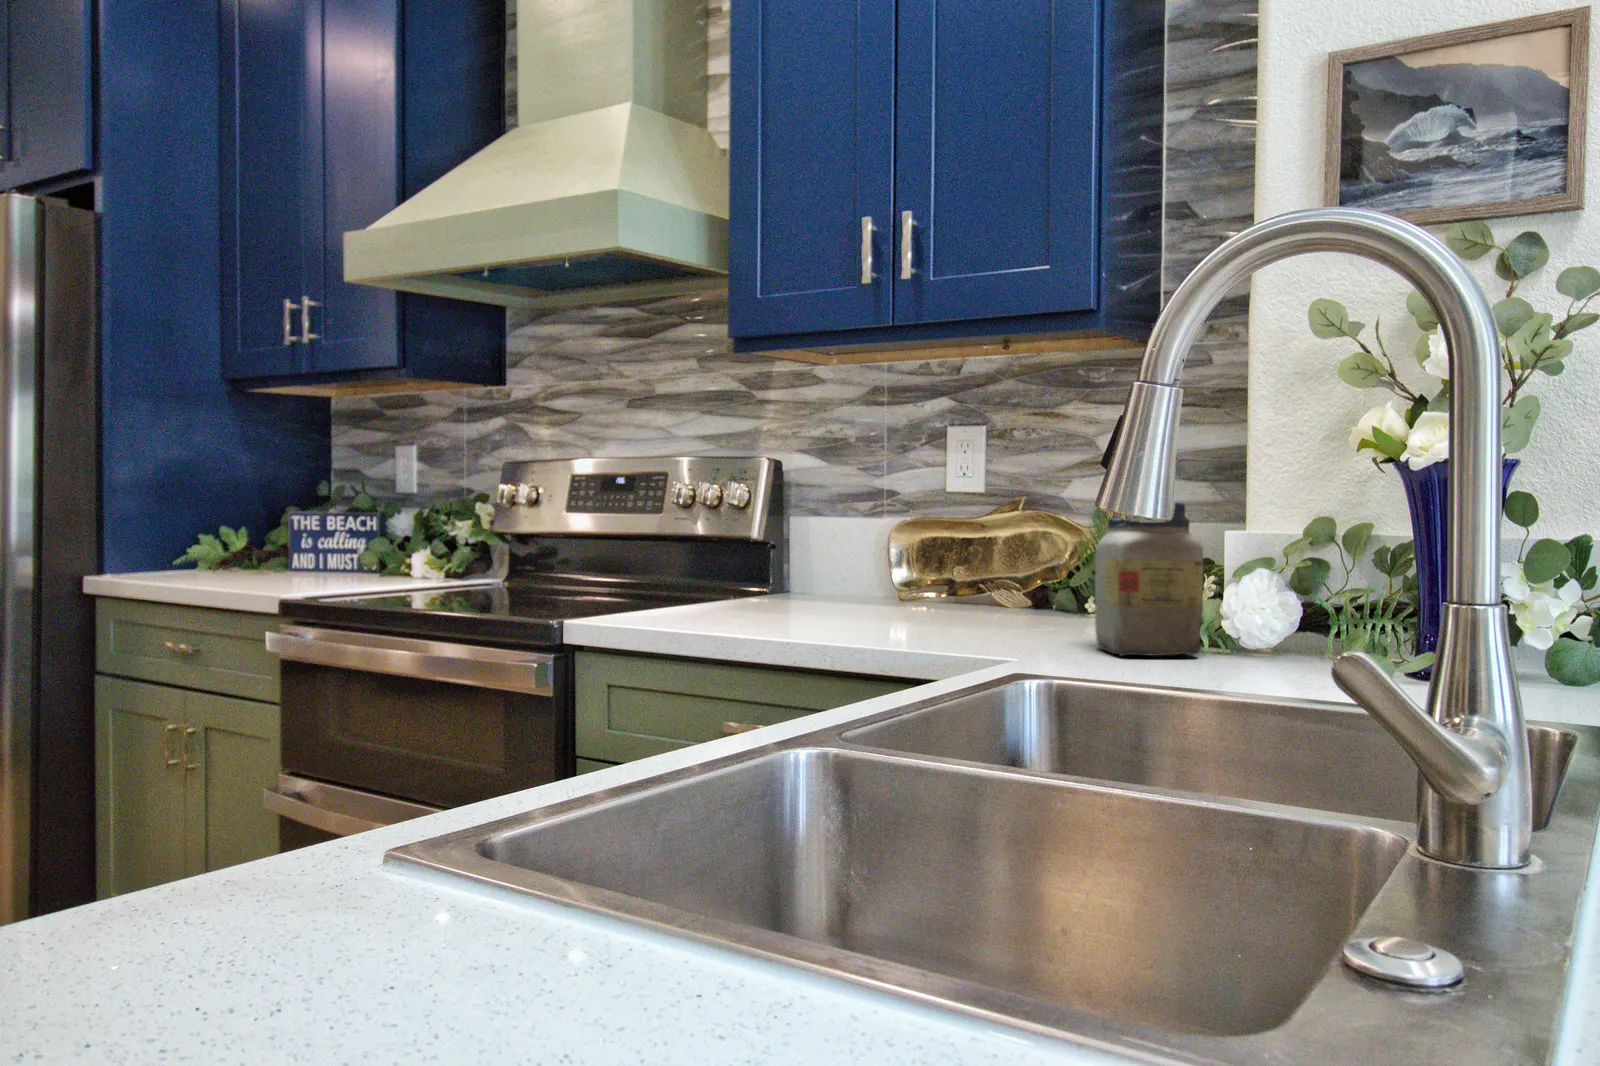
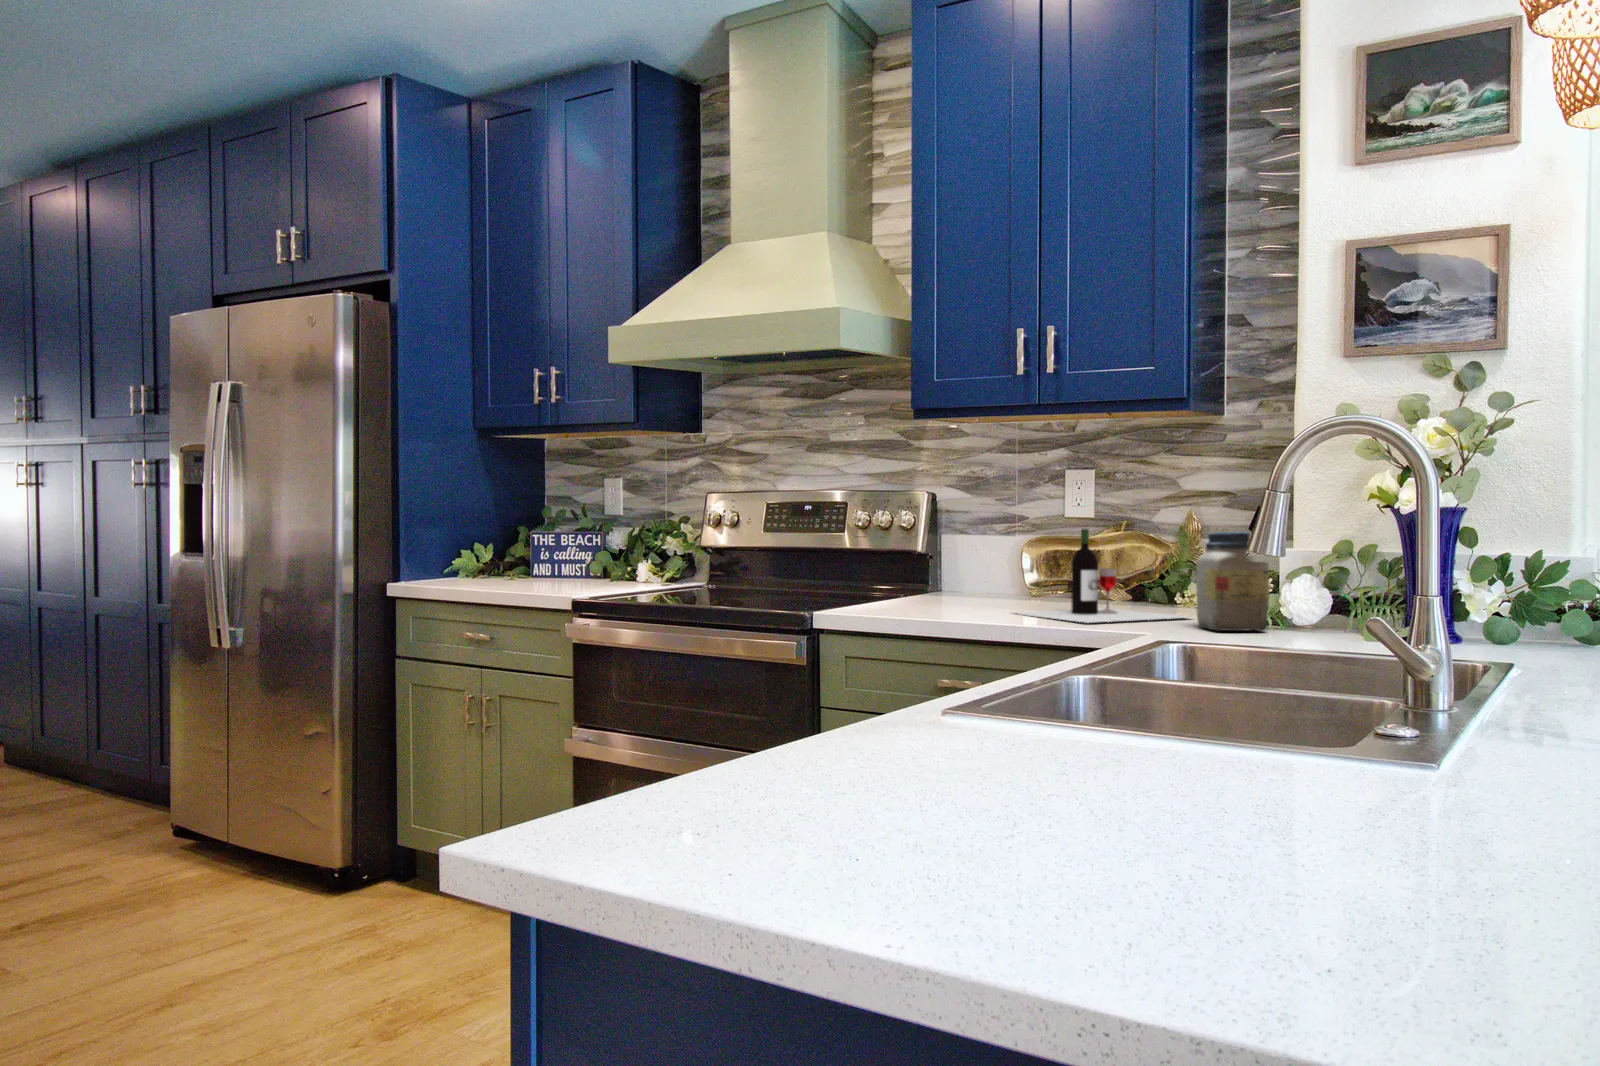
wine bottle: none [832,501,1105,640] -> present [1017,528,1188,623]

